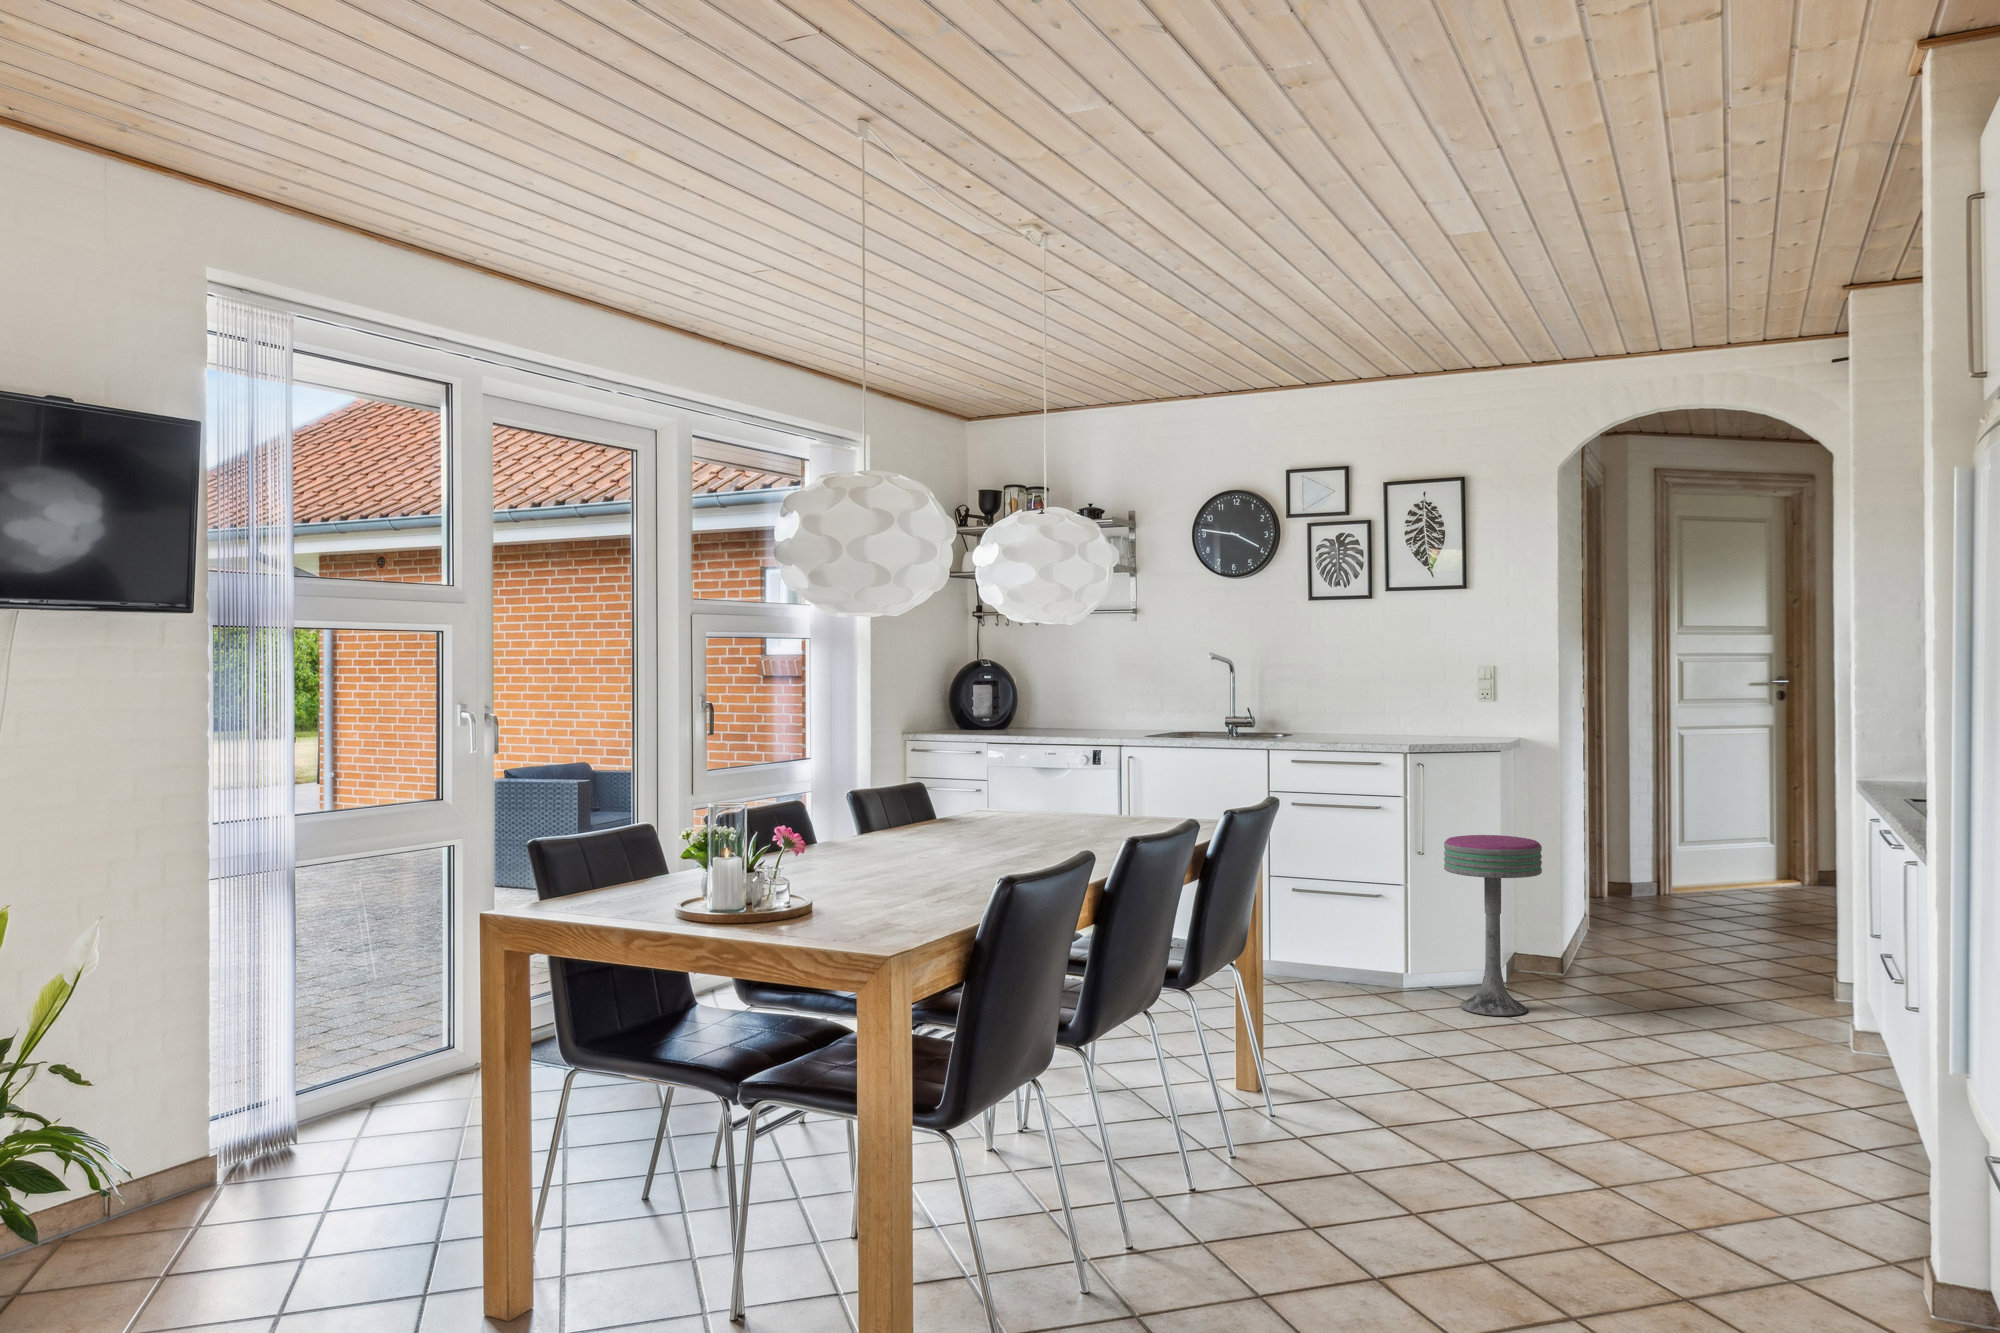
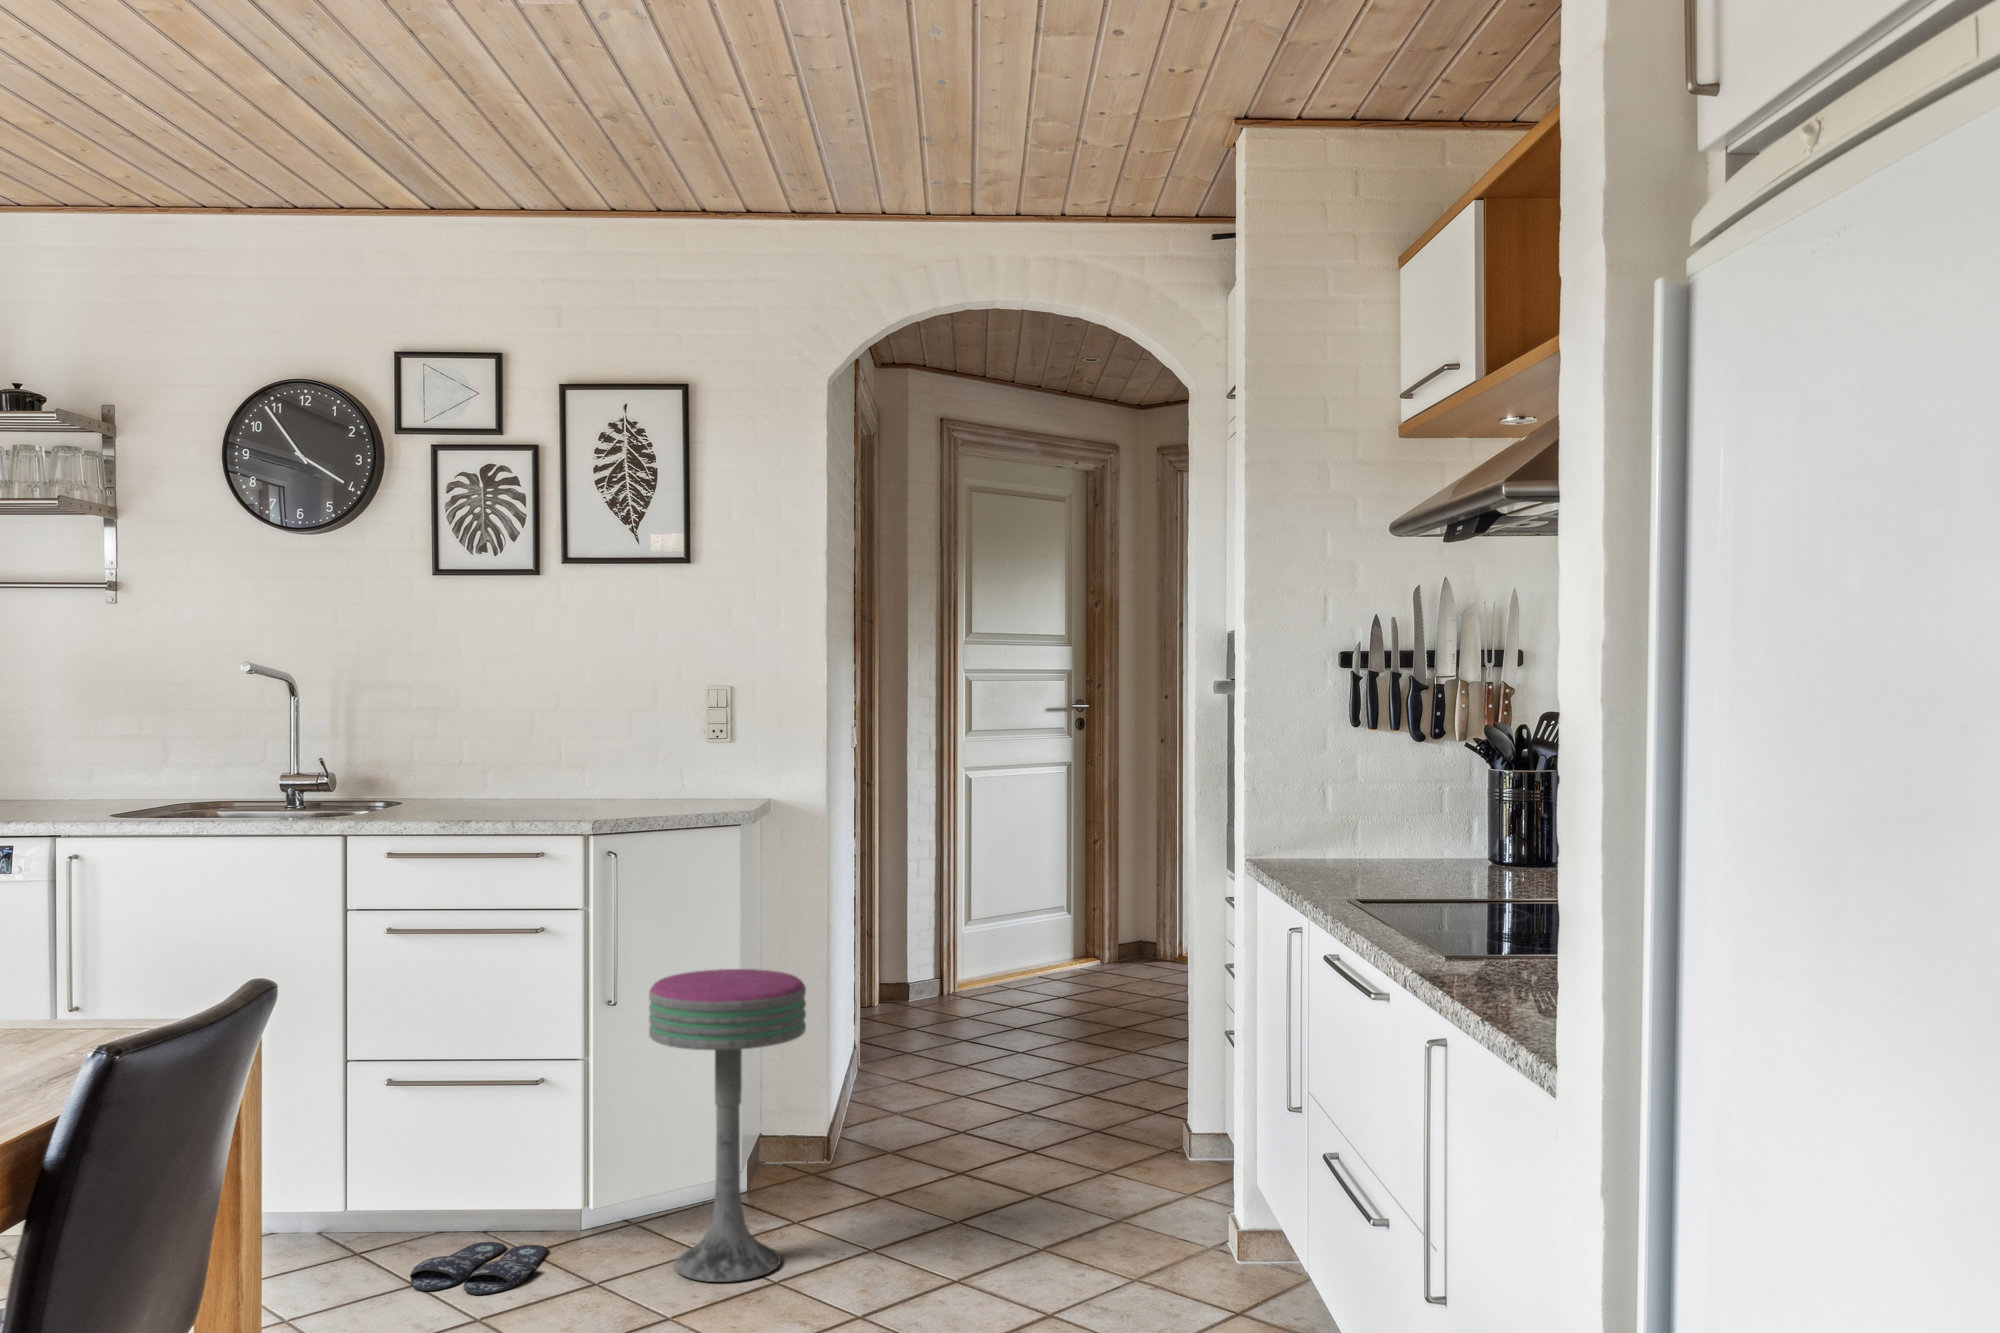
slippers: none [1309,985,1384,1005] -> present [410,1242,547,1295]

